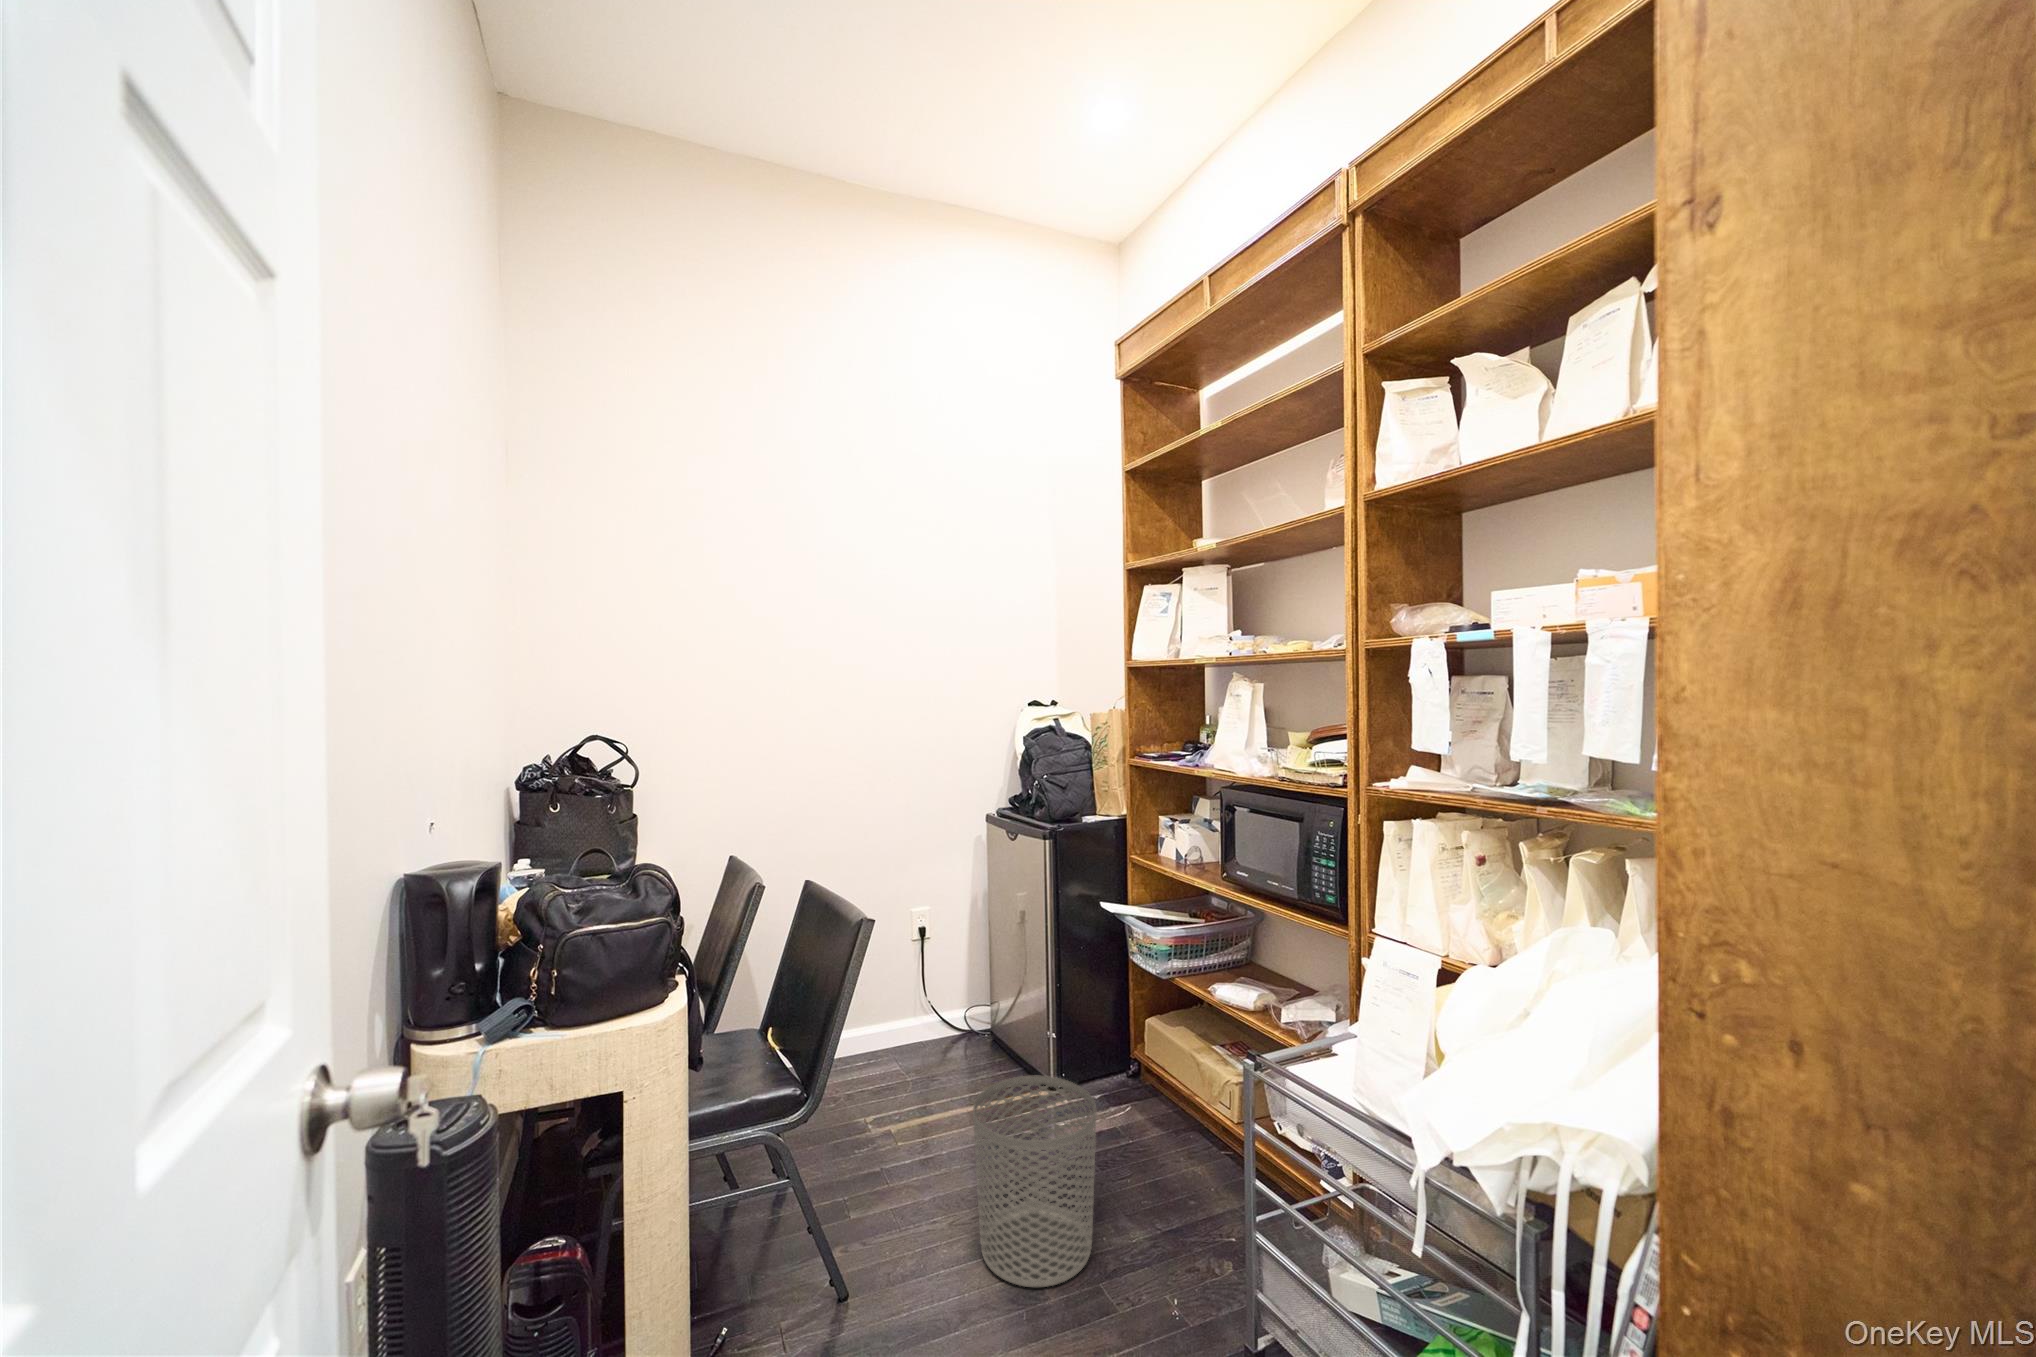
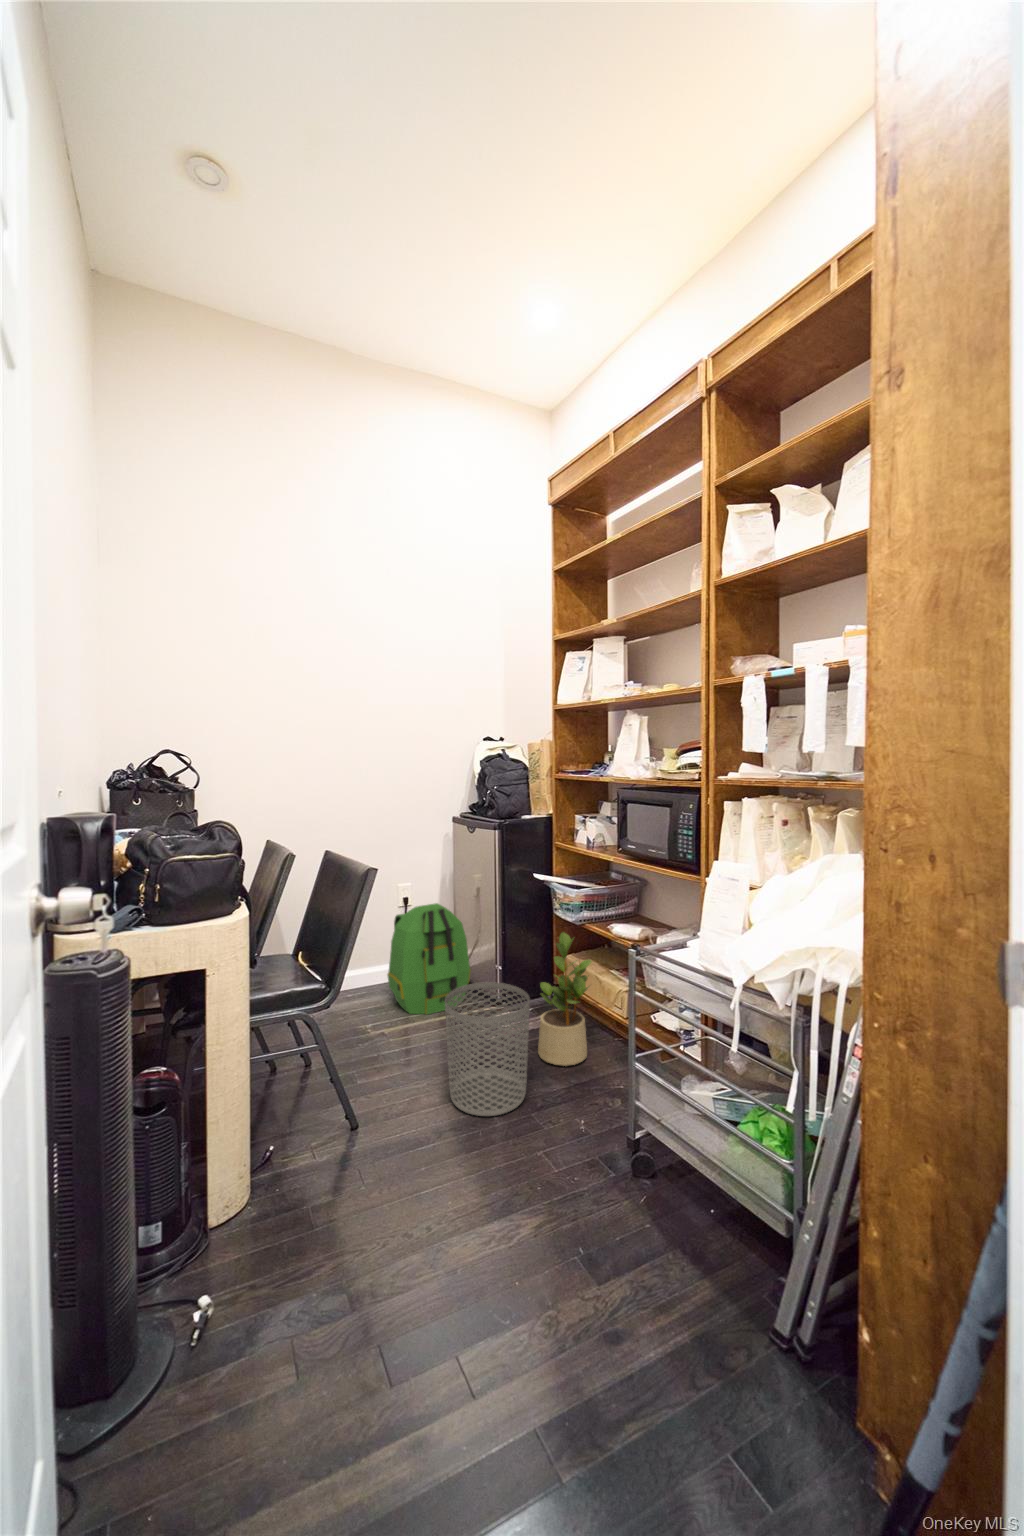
backpack: none [895,939,1014,1104] -> present [387,903,471,1014]
potted plant: none [1110,999,1188,1201] -> present [538,932,592,1066]

